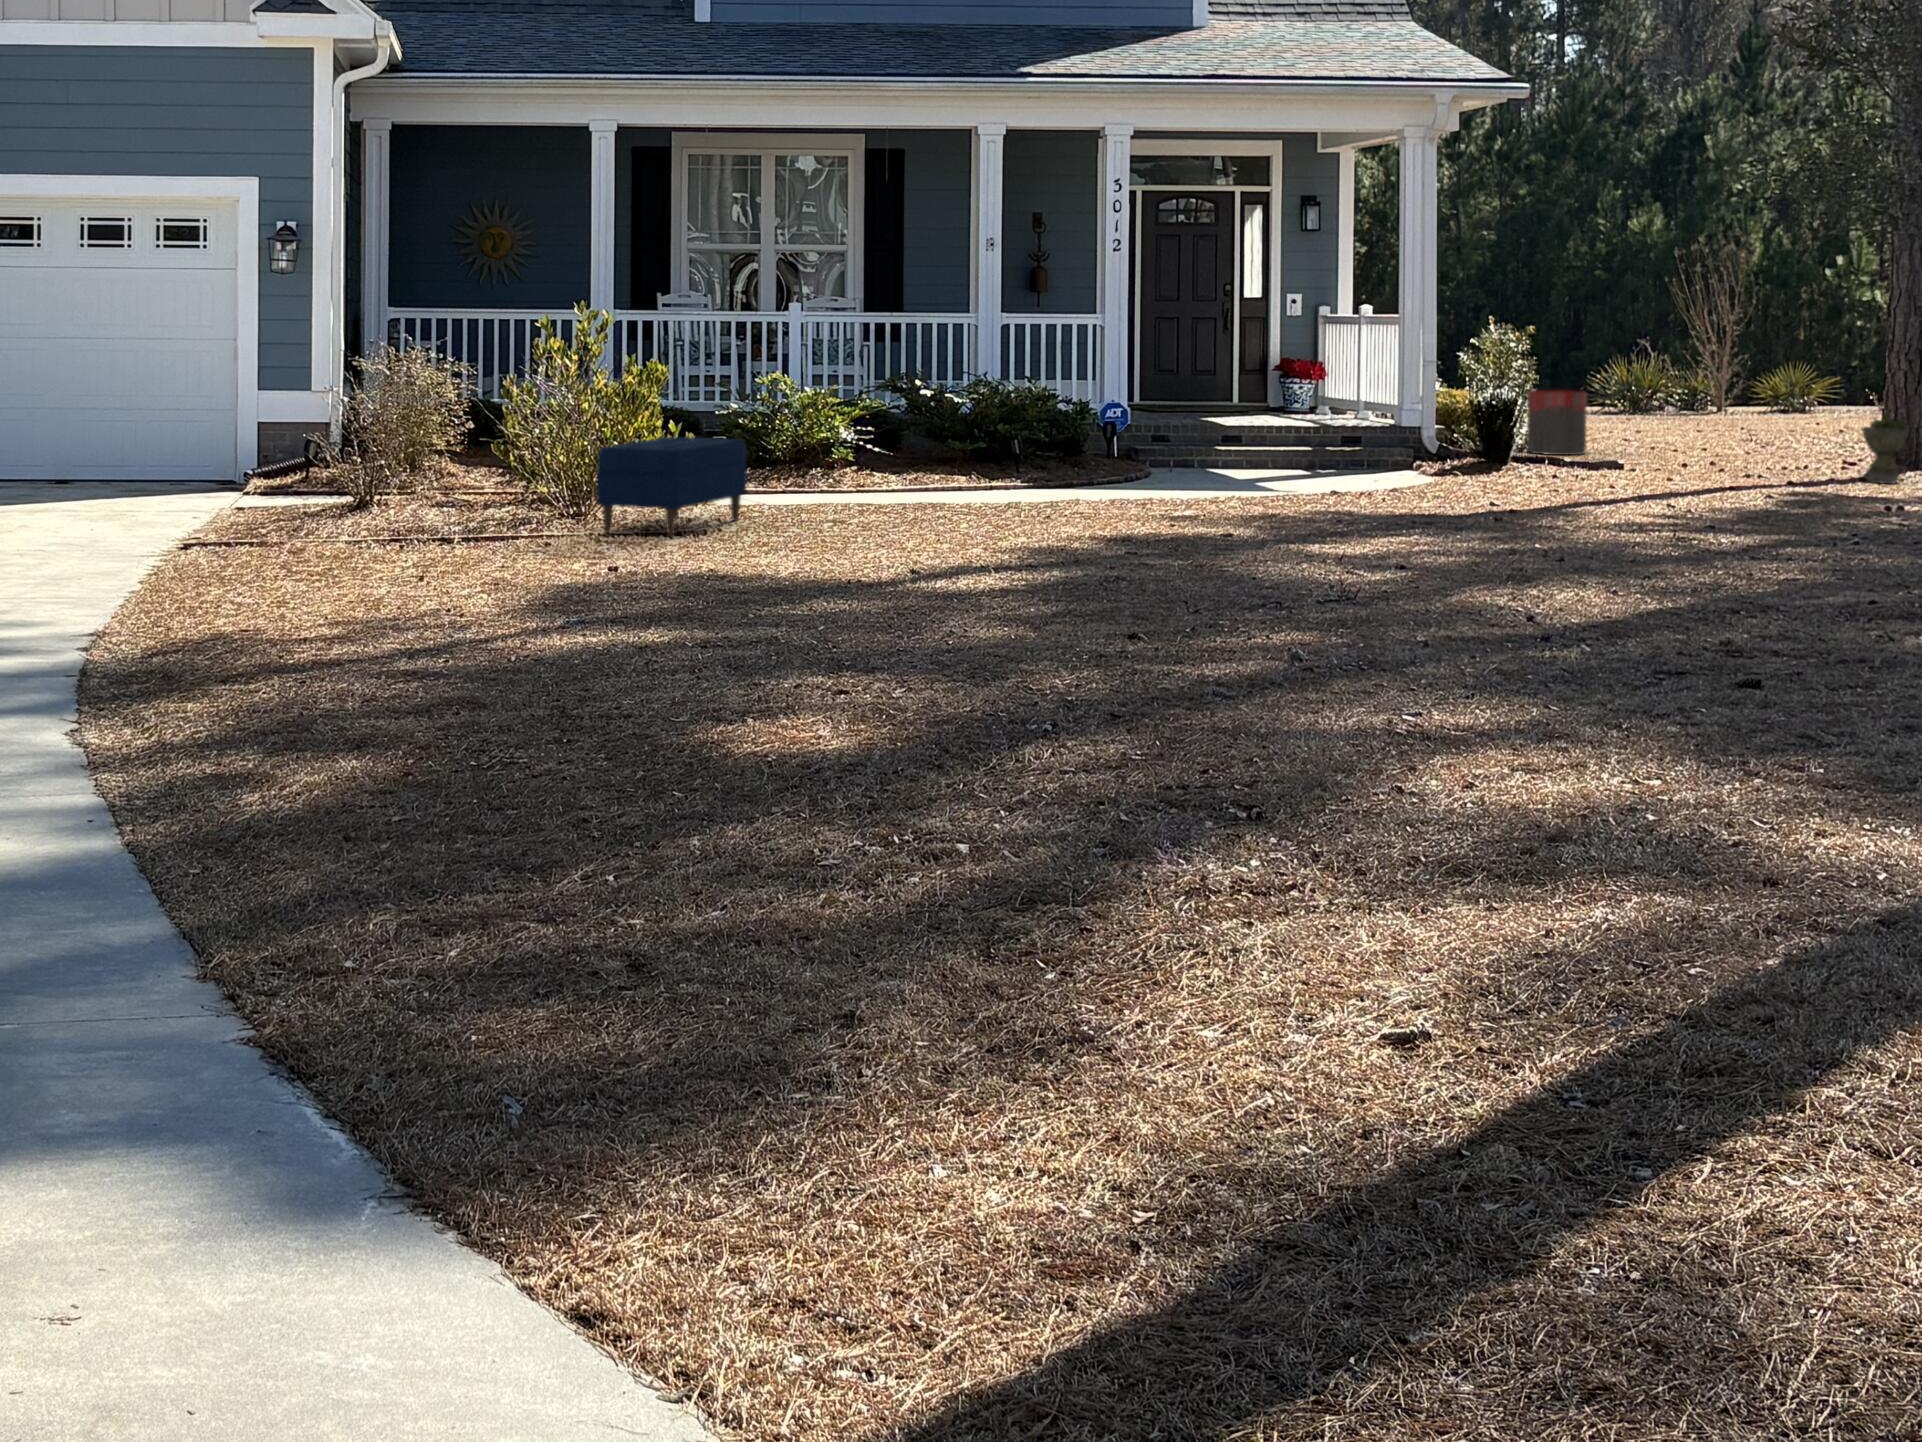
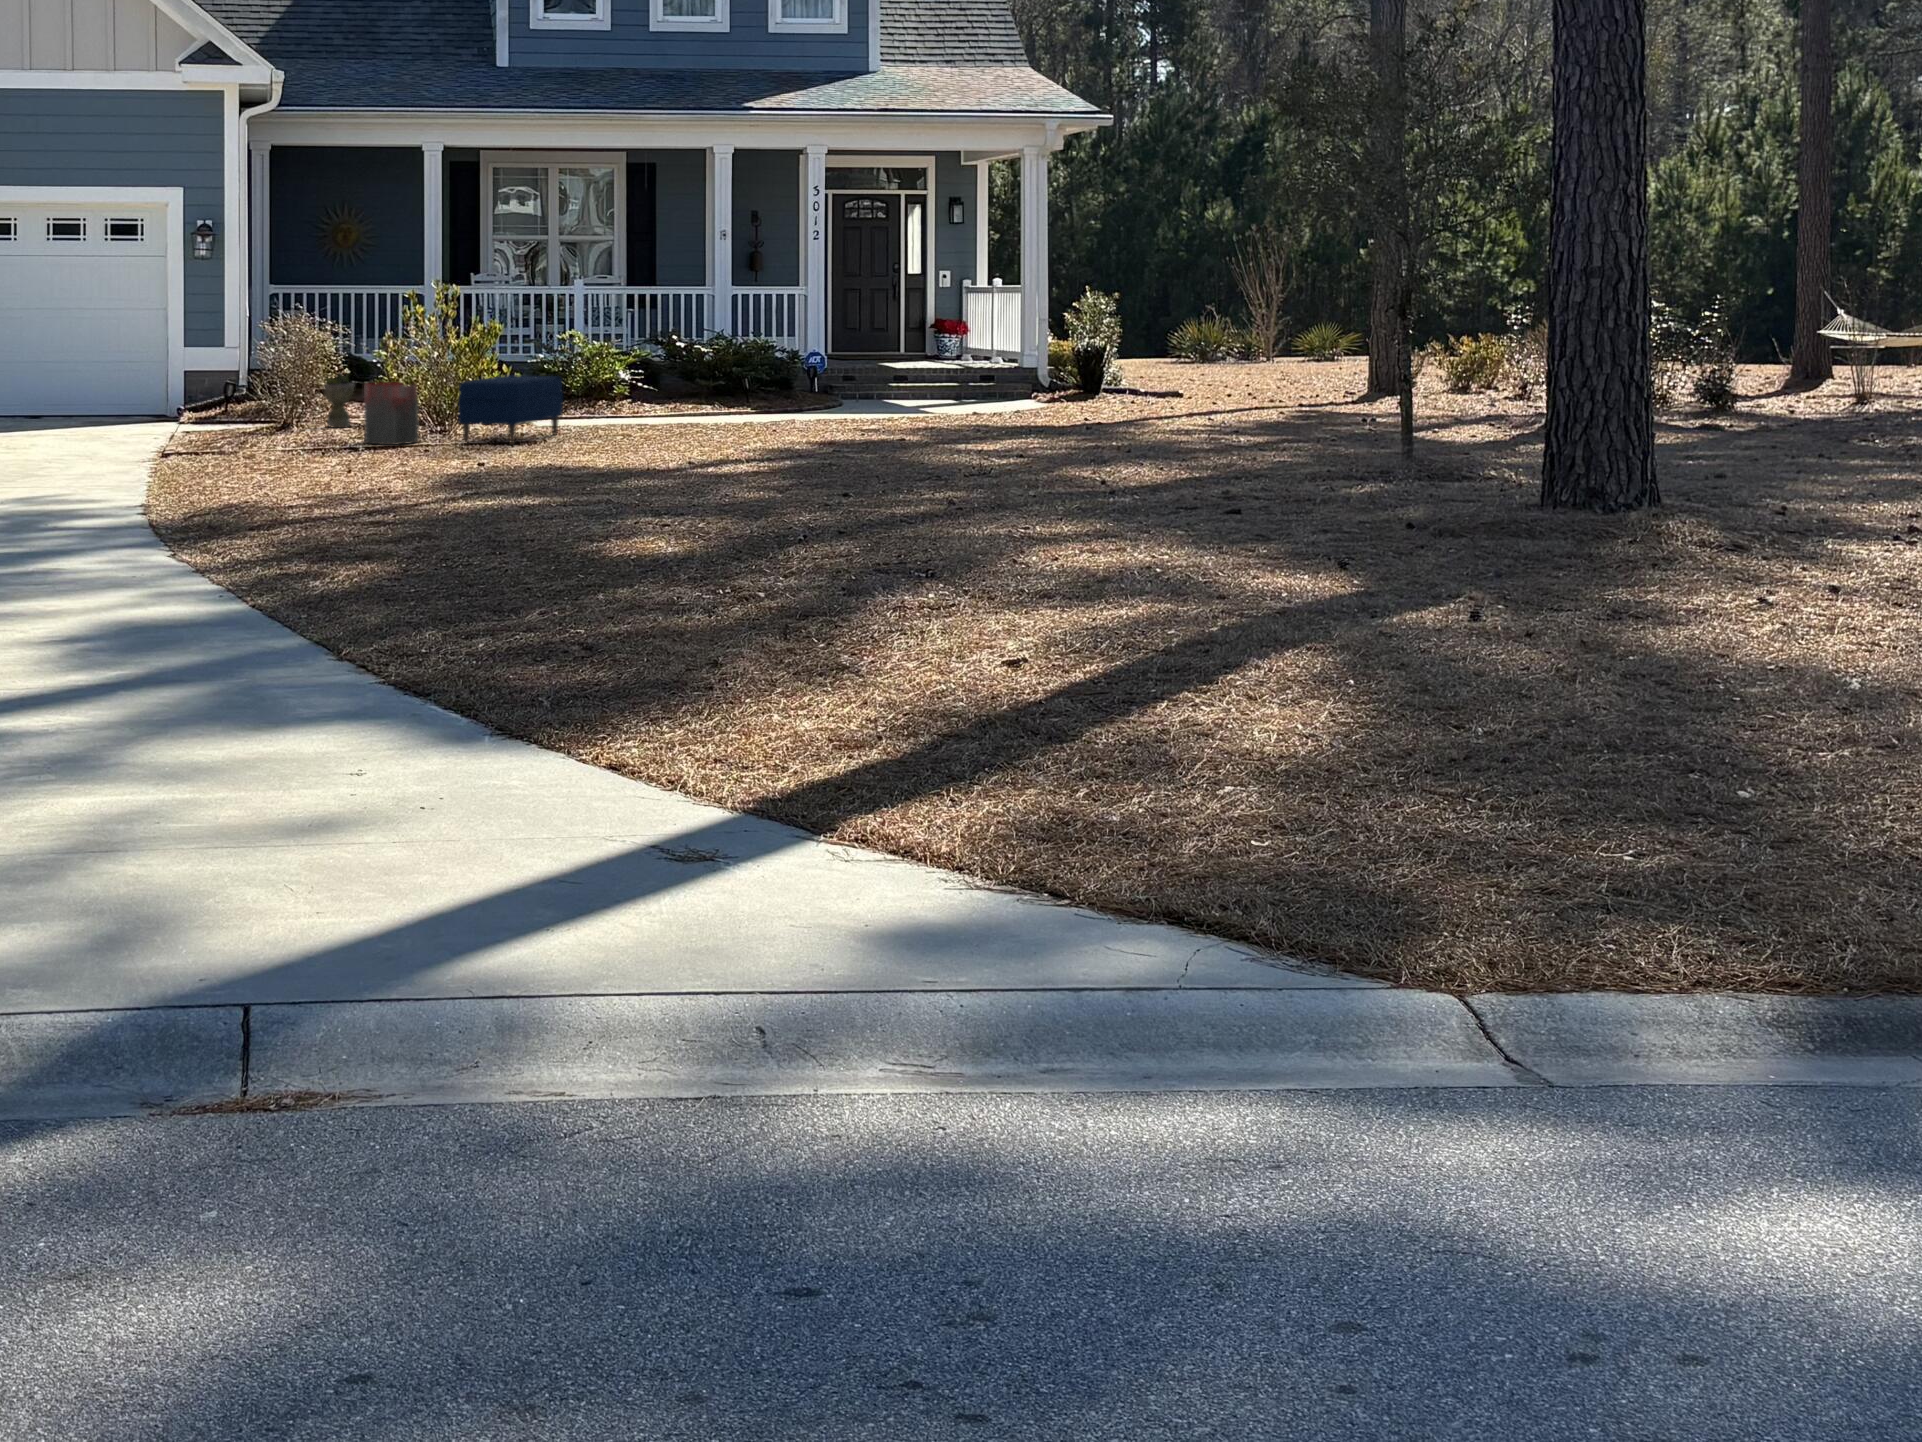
trash can: present [1527,390,1587,455] -> present [364,382,419,445]
planter: present [1863,415,1908,484] -> present [324,372,354,428]

